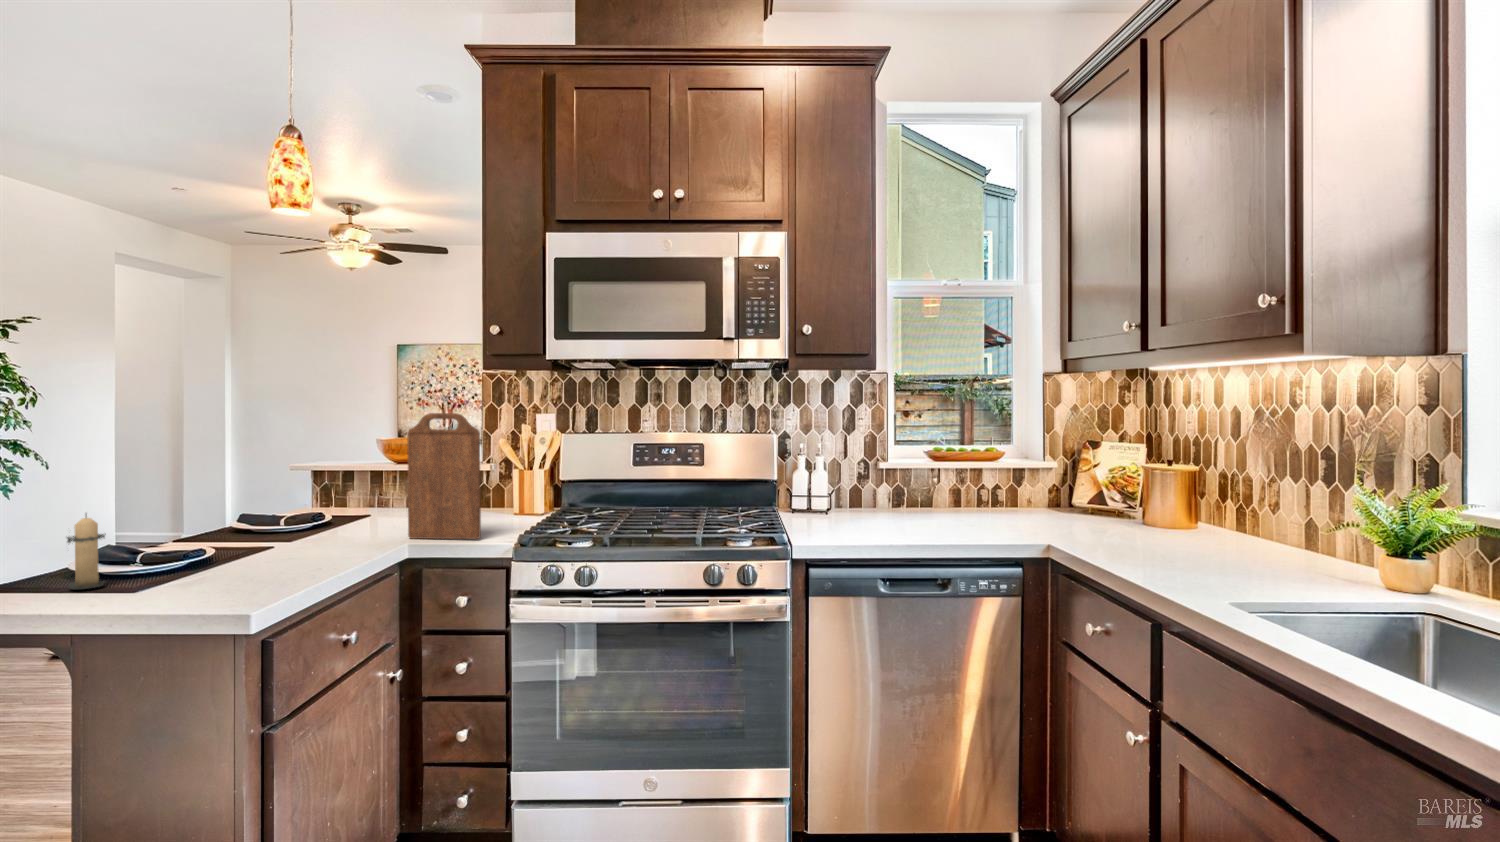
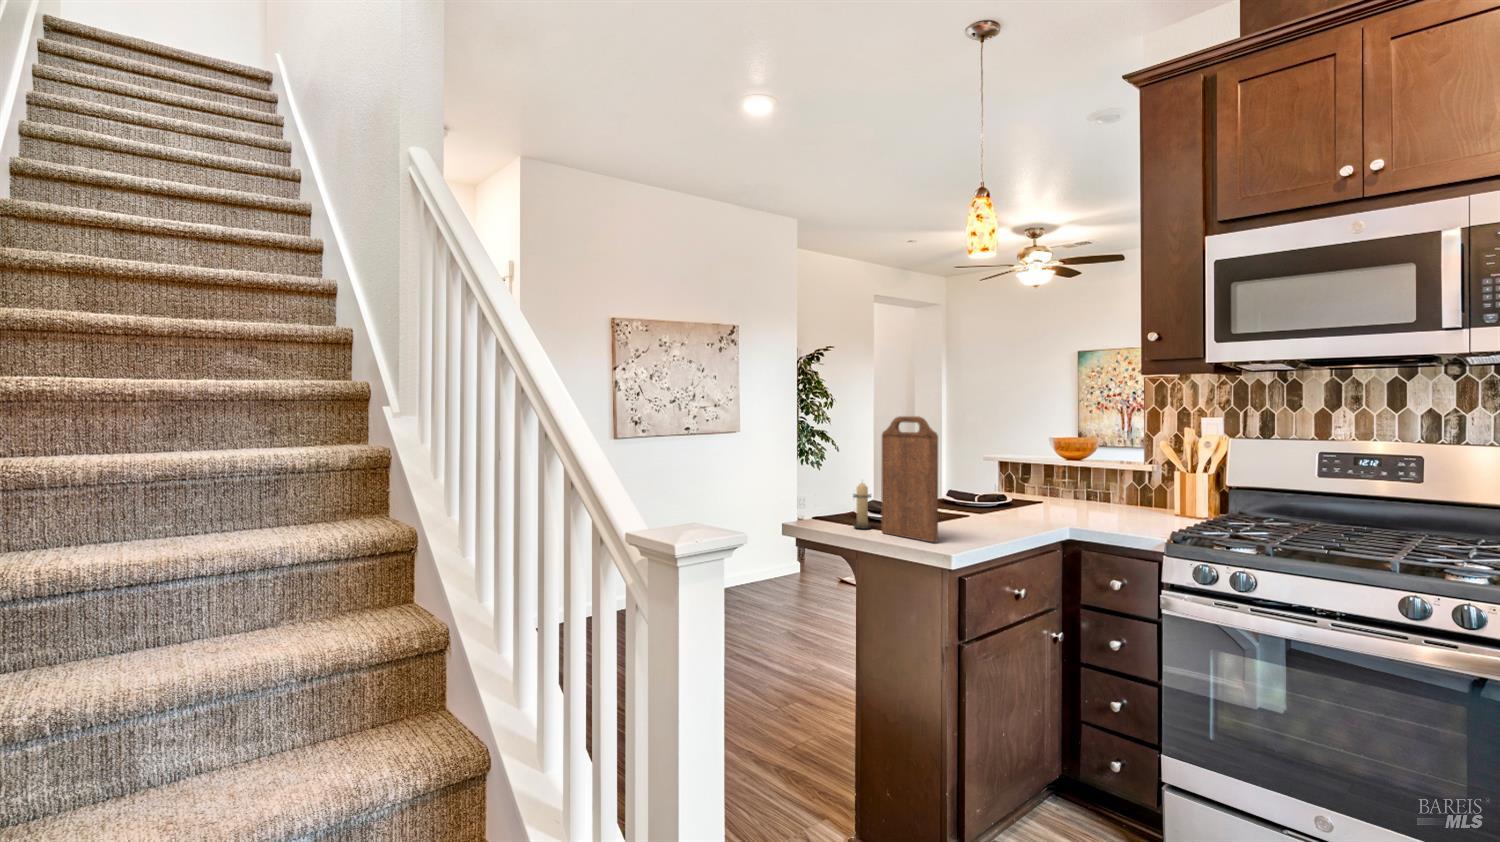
cutting board: present [407,413,481,539] -> present [881,416,938,542]

